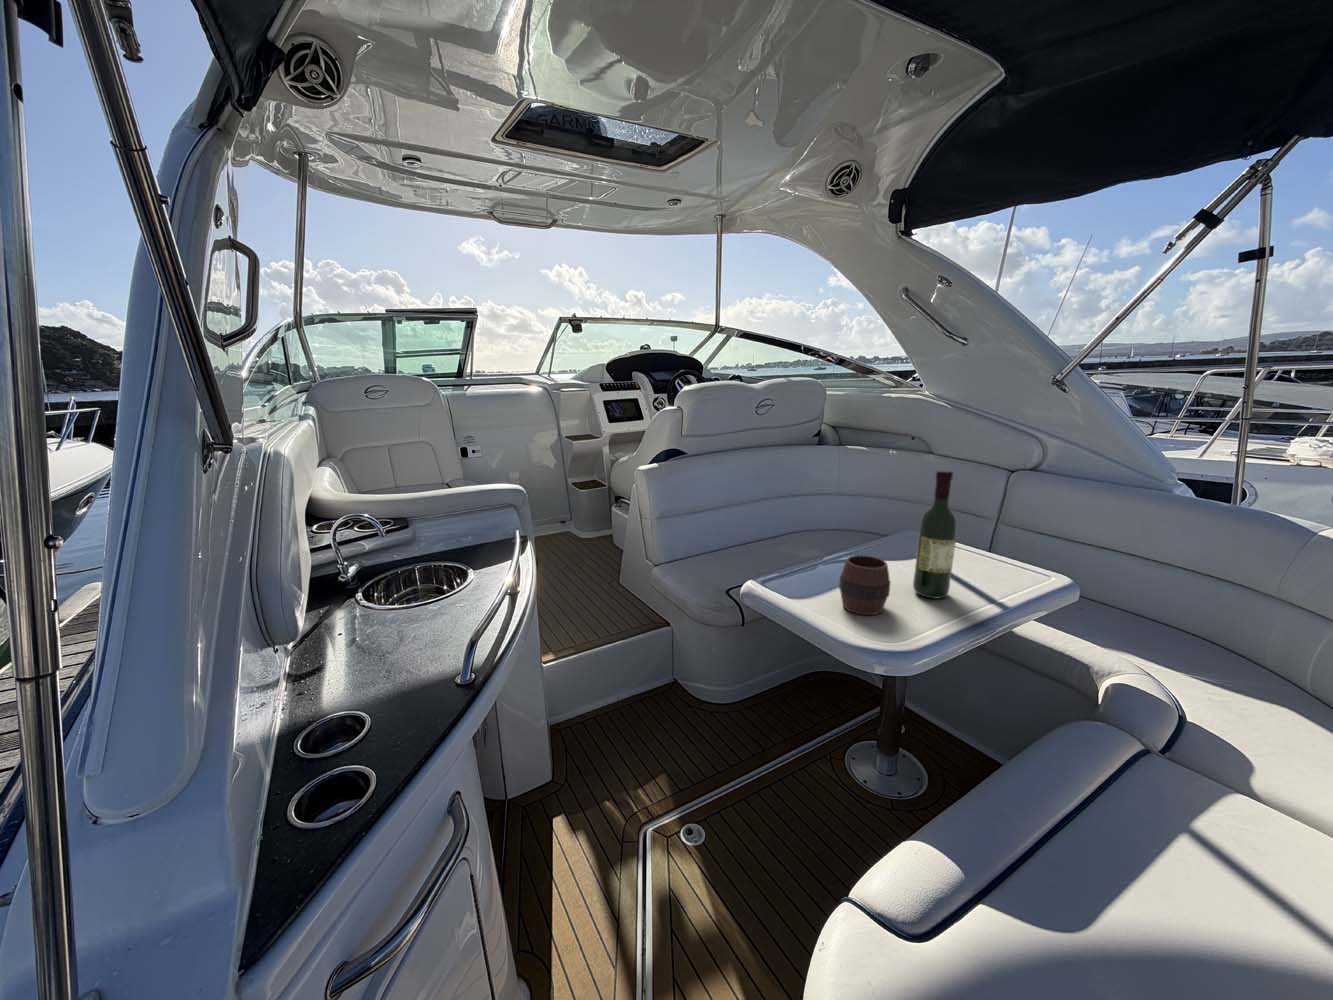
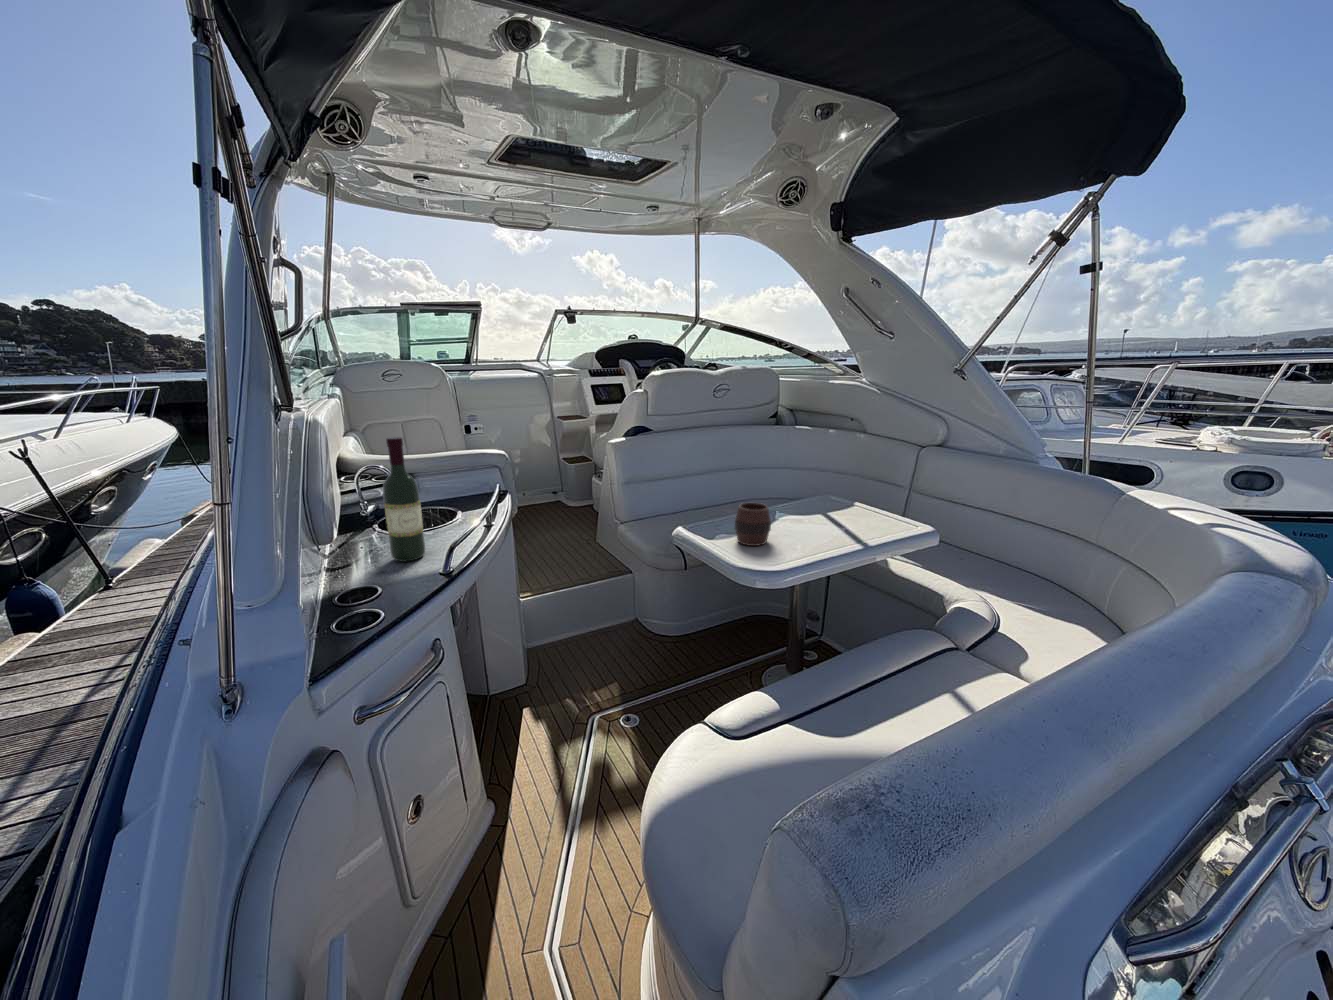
wine bottle: present [913,470,957,598] -> present [383,437,425,562]

